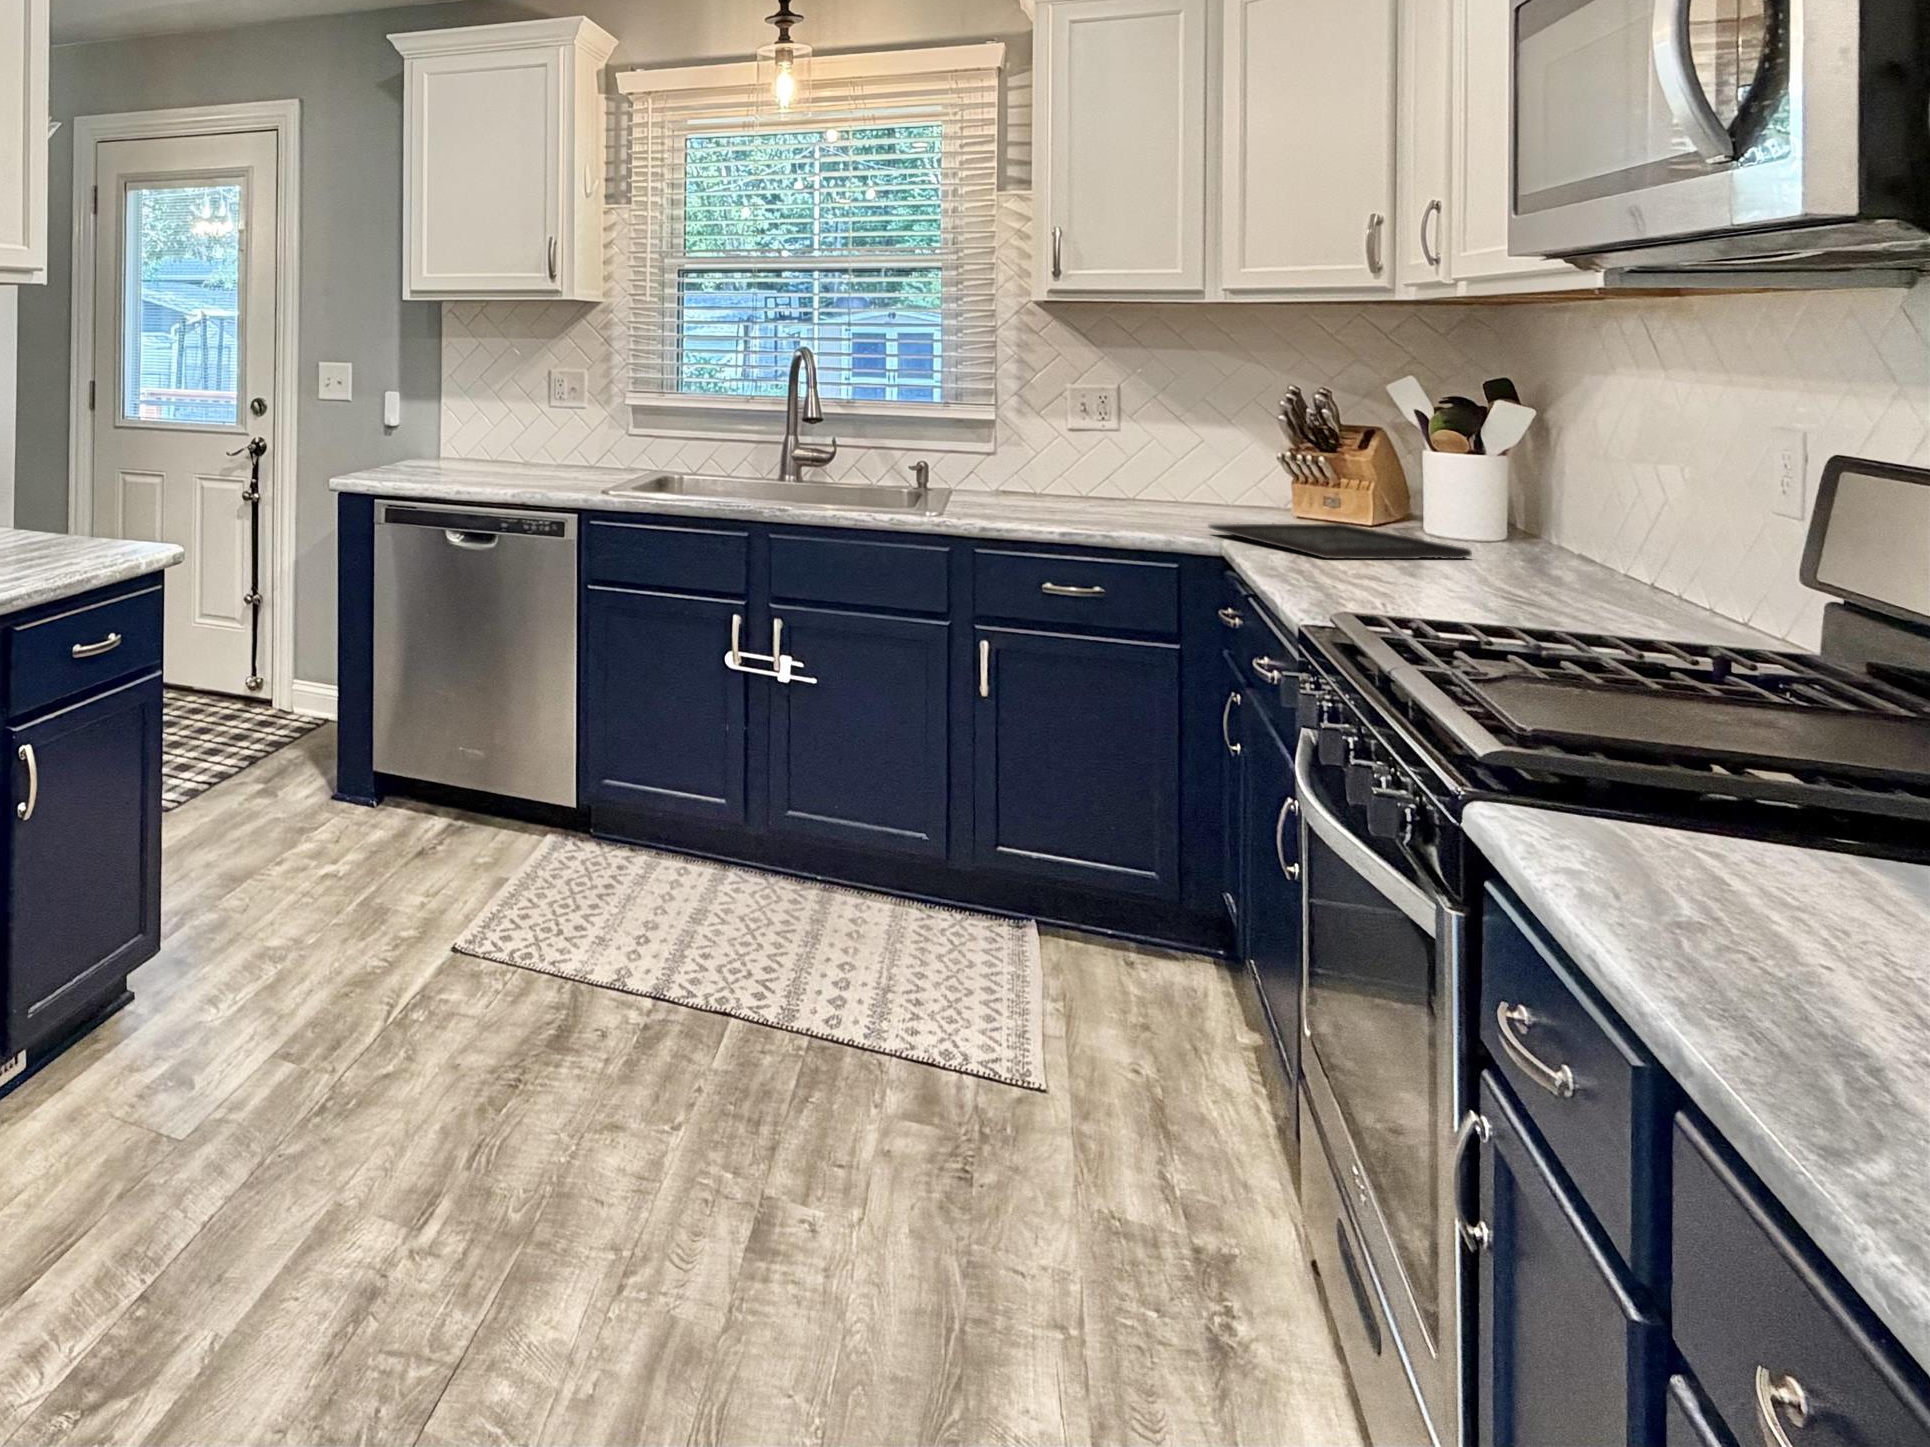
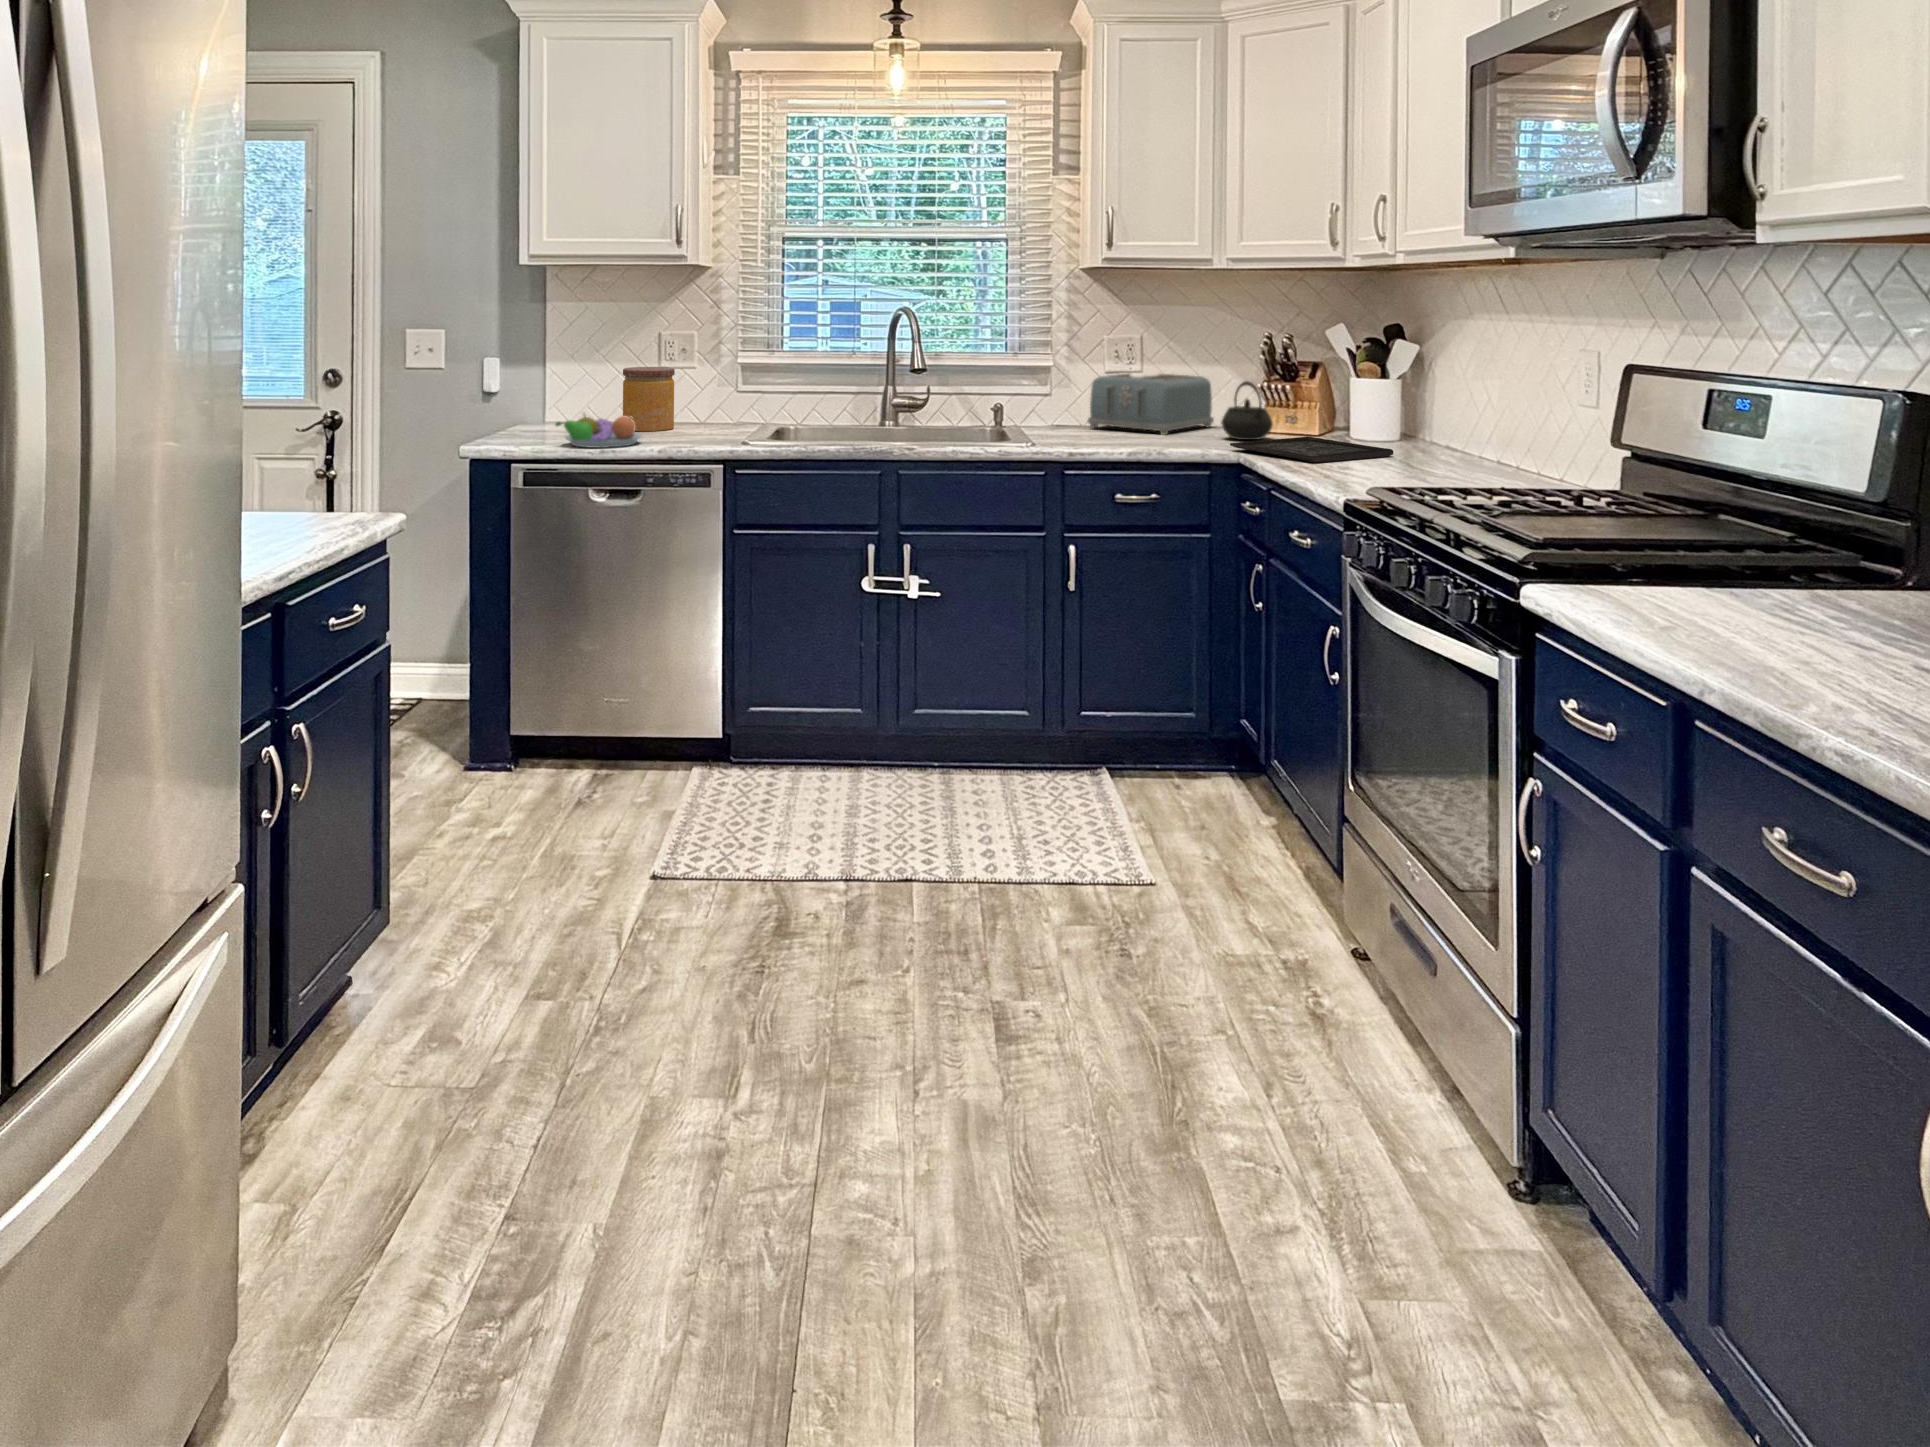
jar: none [511,407,563,473] -> present [623,367,675,431]
toaster: none [1033,431,1216,510] -> present [1088,374,1214,435]
kettle: none [1211,445,1290,523] -> present [1221,381,1273,440]
fruit bowl: none [427,448,513,485] -> present [556,415,642,448]

